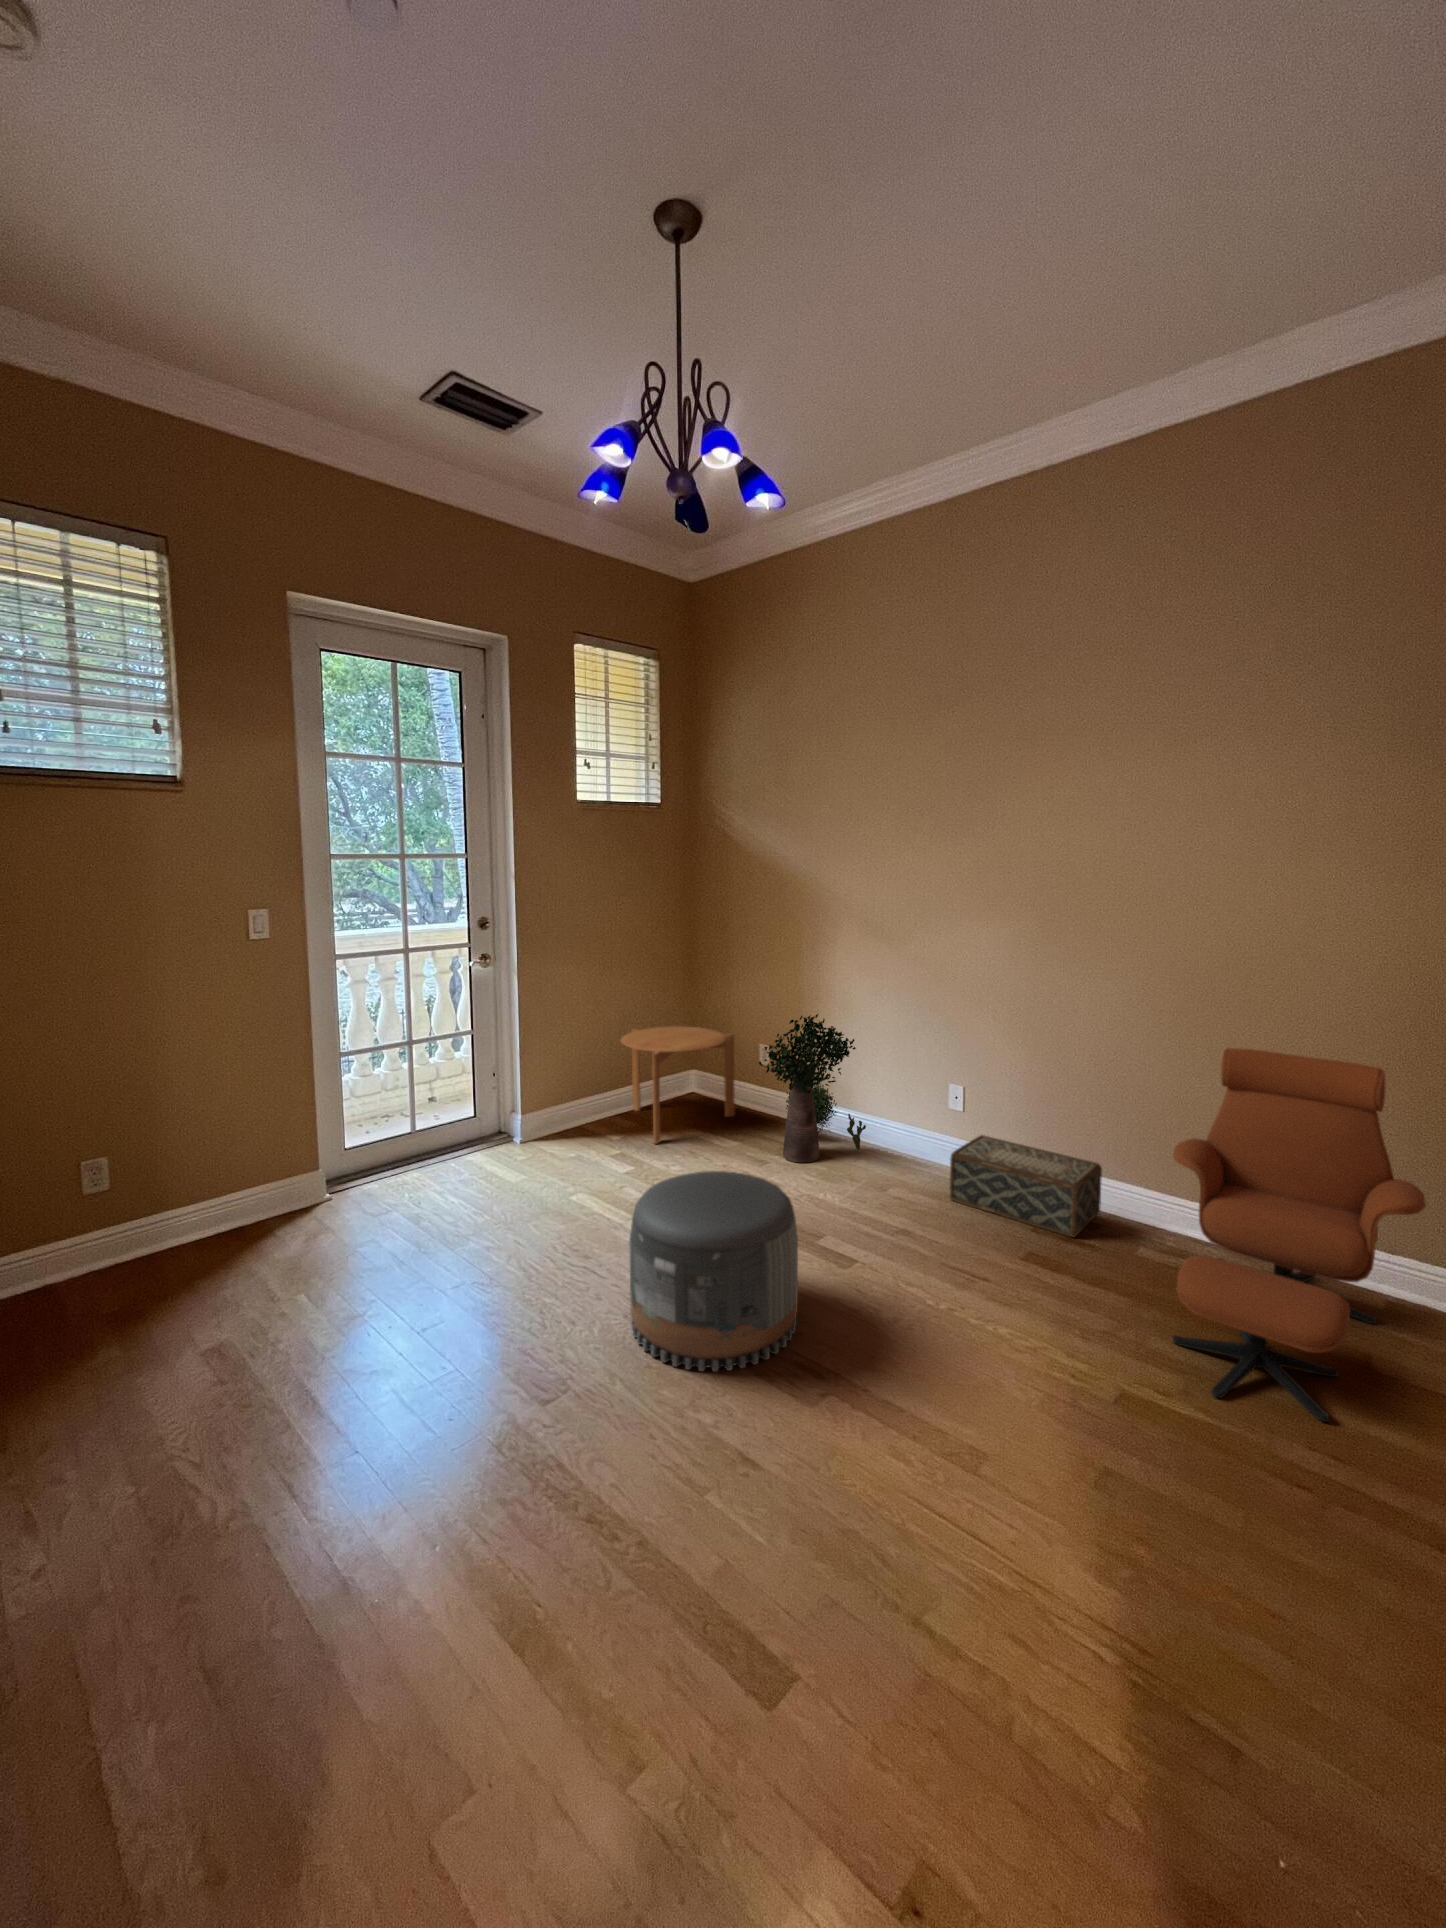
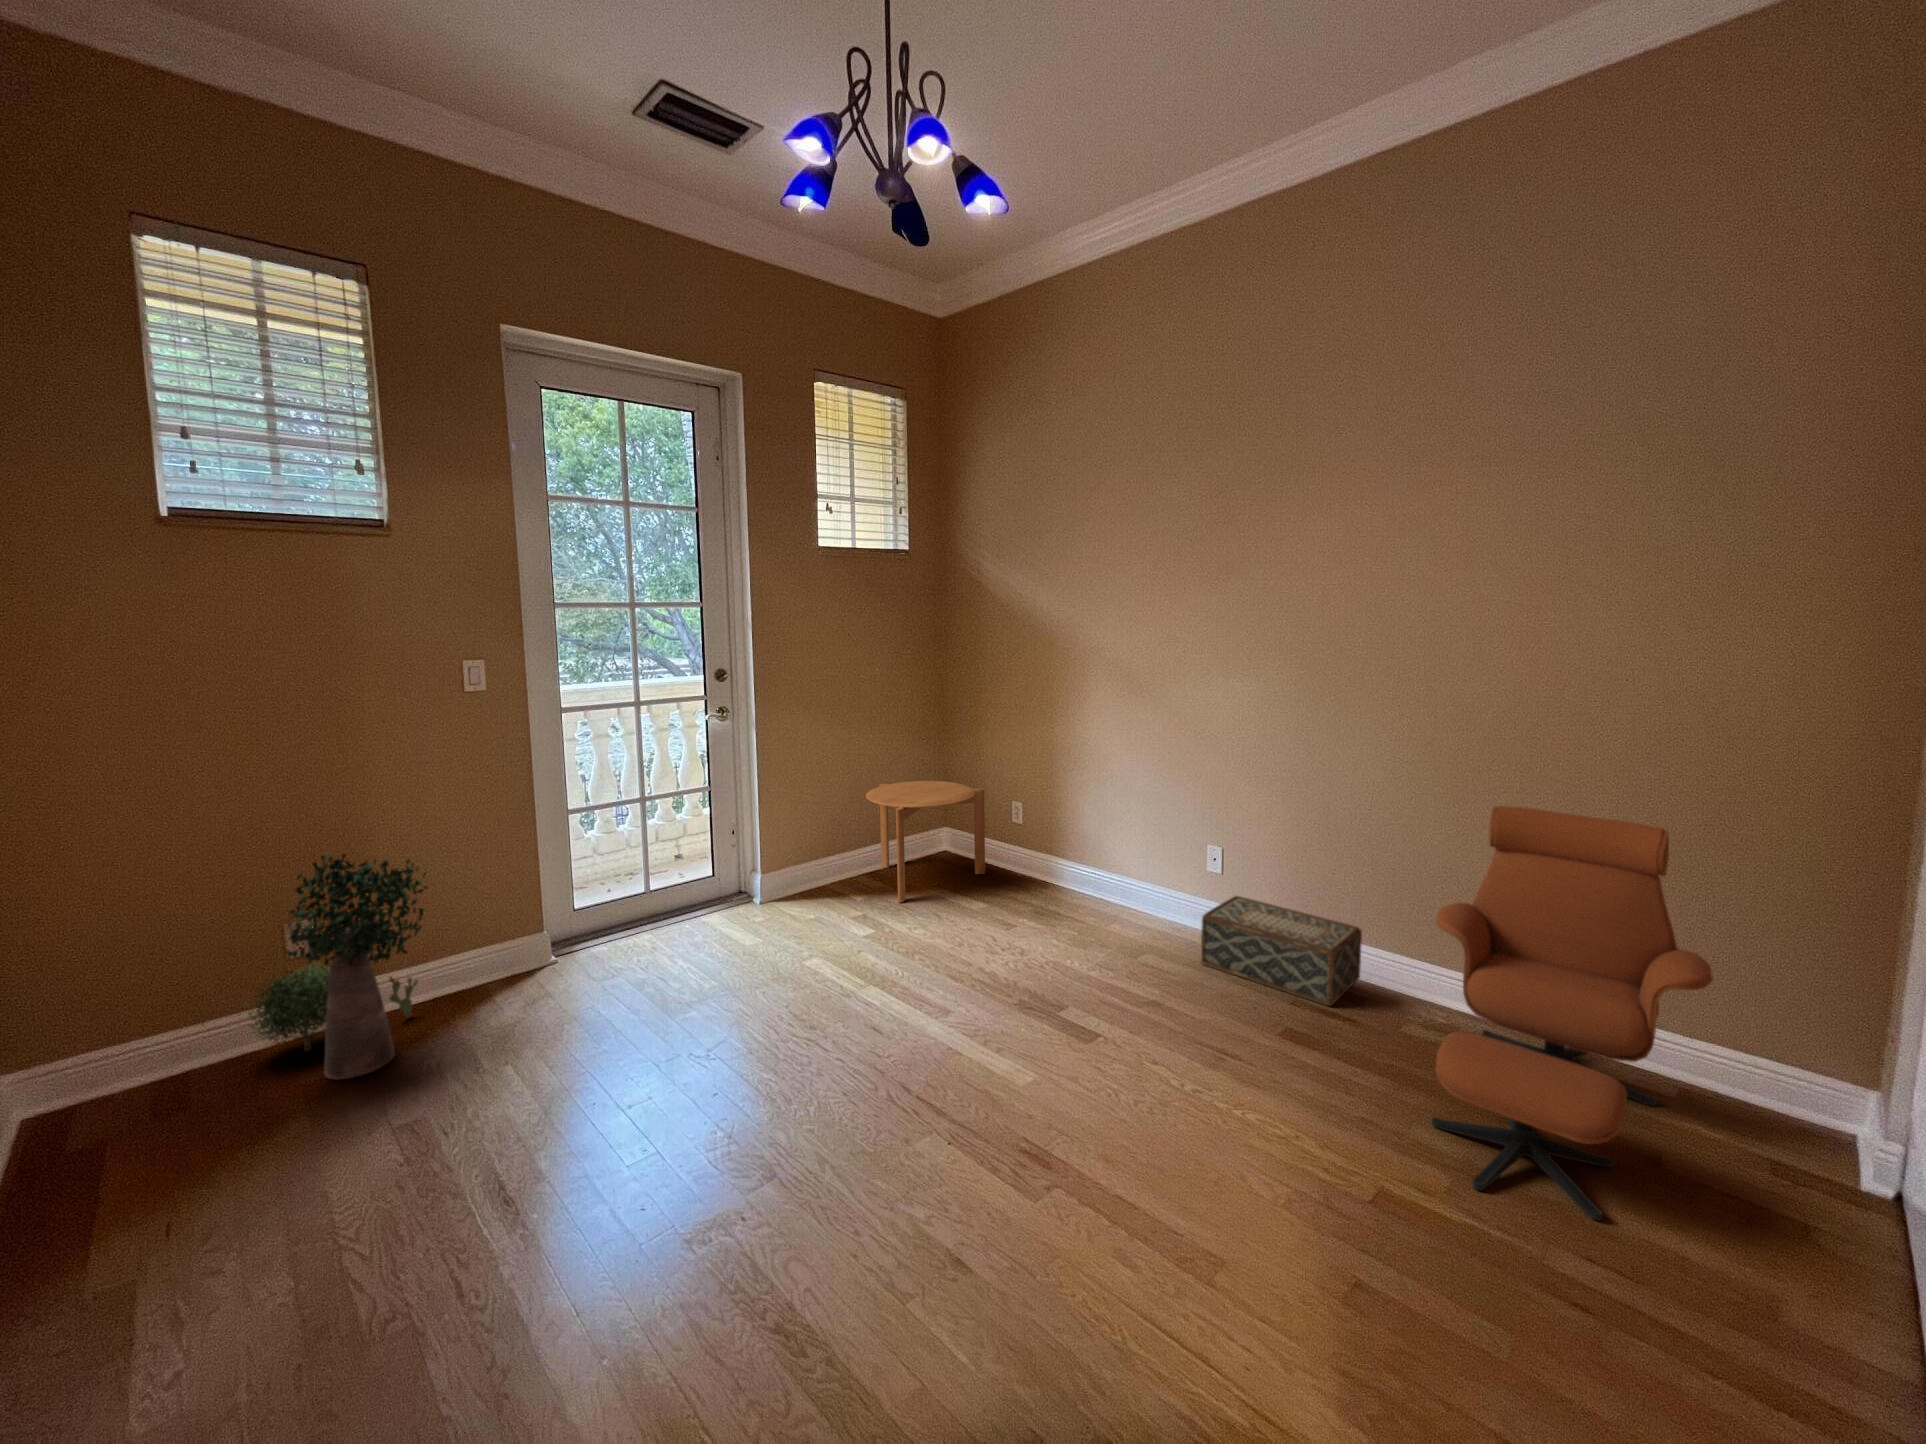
potted plant: present [759,1014,866,1163] -> present [246,853,427,1080]
pouf: present [630,1171,798,1372] -> none [846,936,1027,1154]

